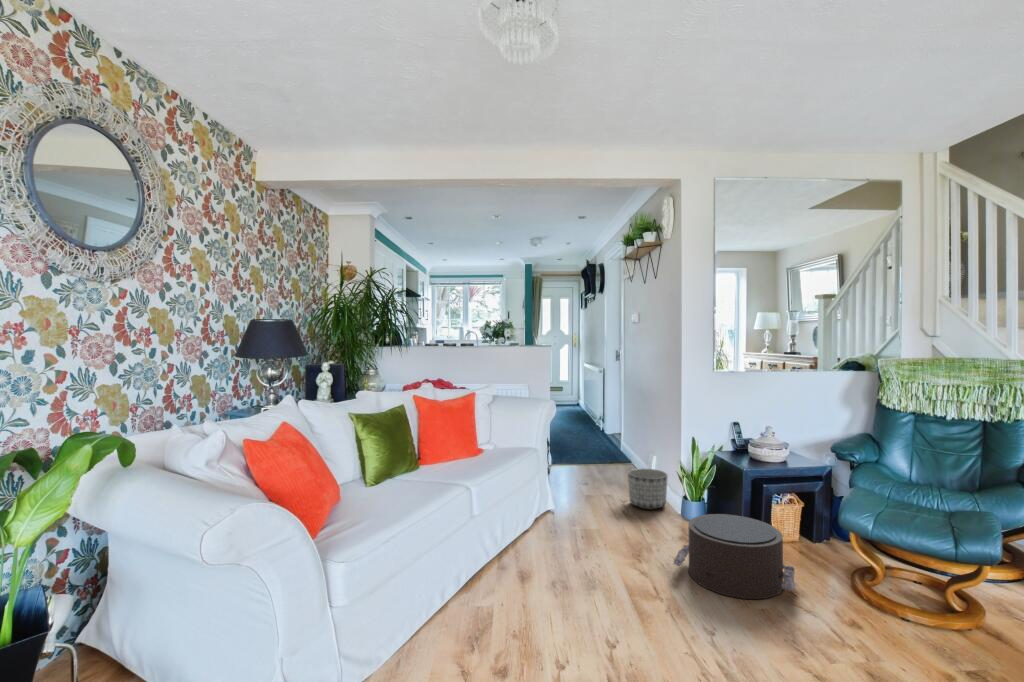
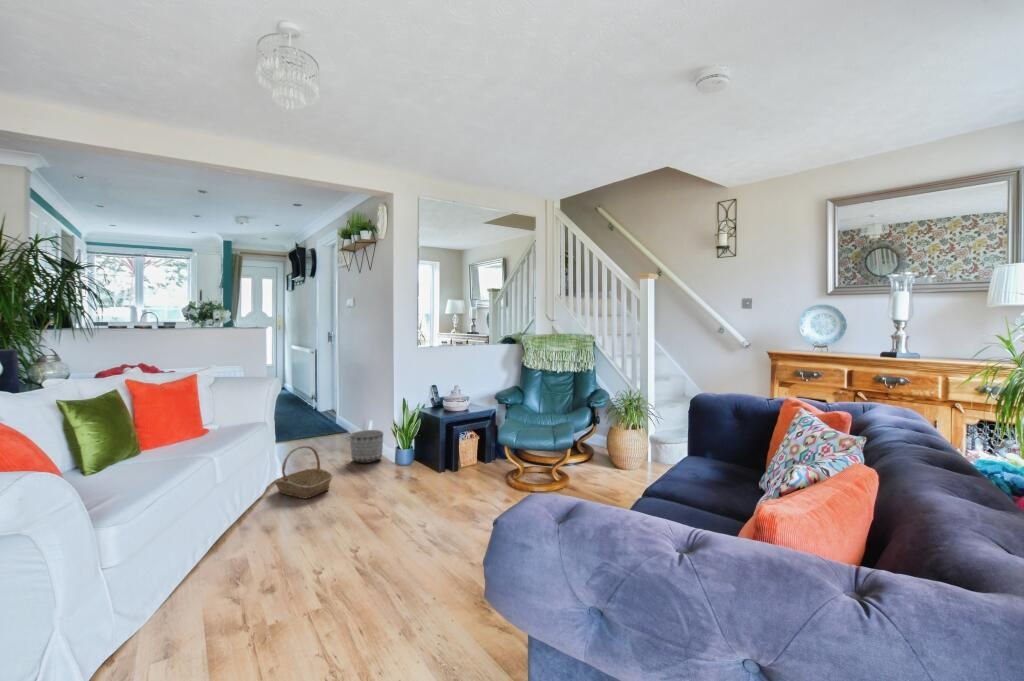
basket: none [543,480,604,543] -> present [274,446,333,498]
pouf: present [673,514,796,599] -> none [394,451,477,507]

